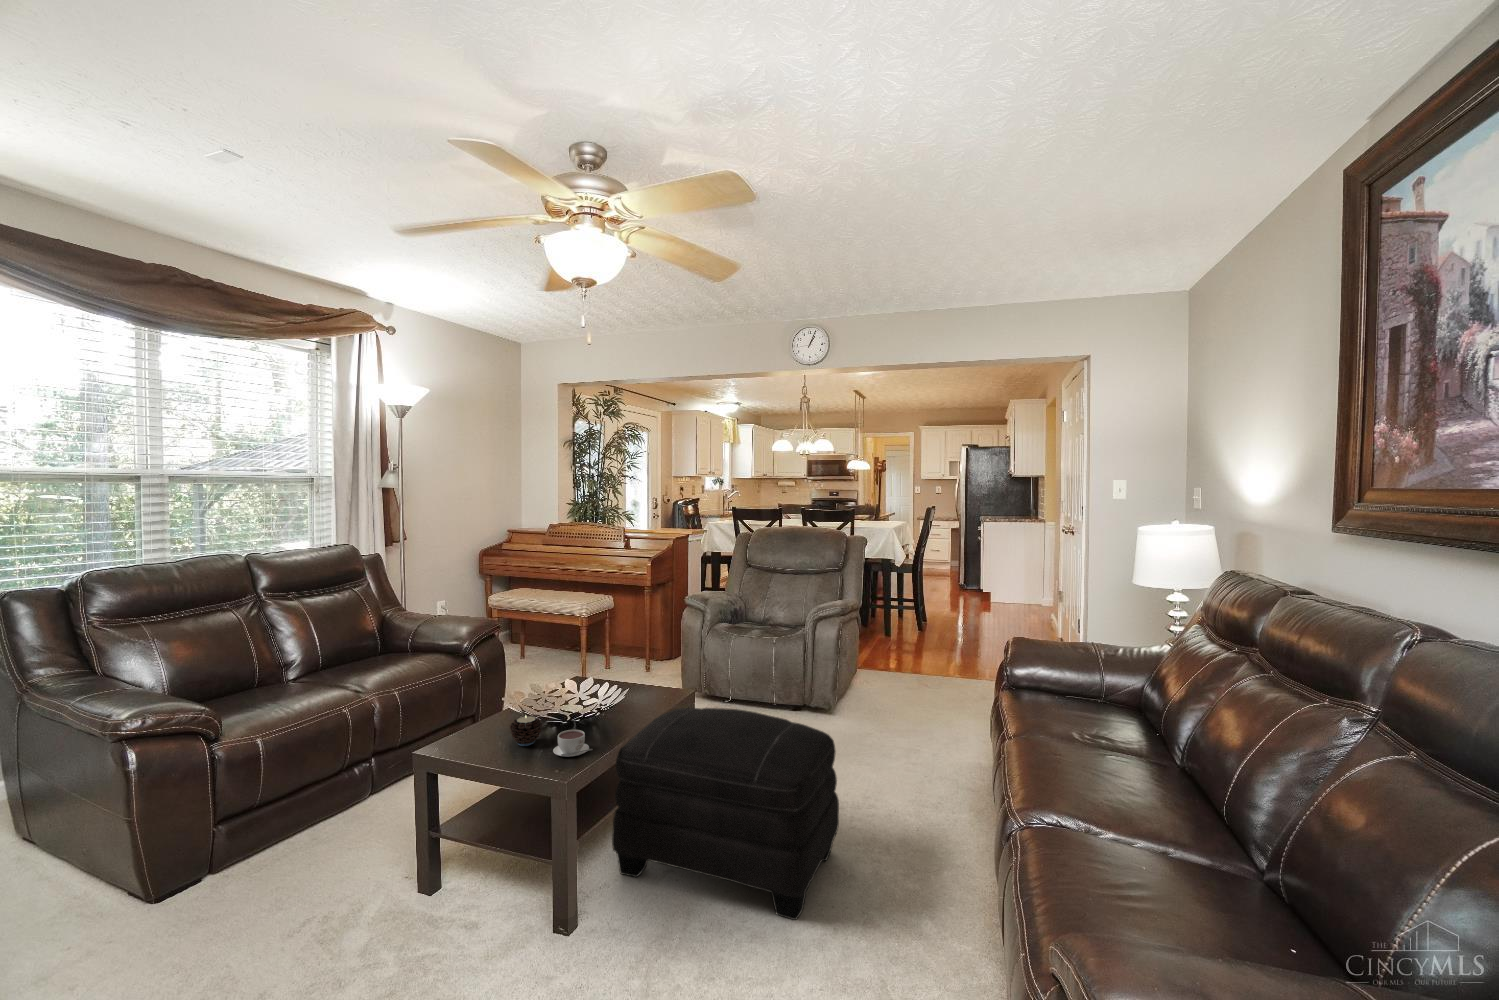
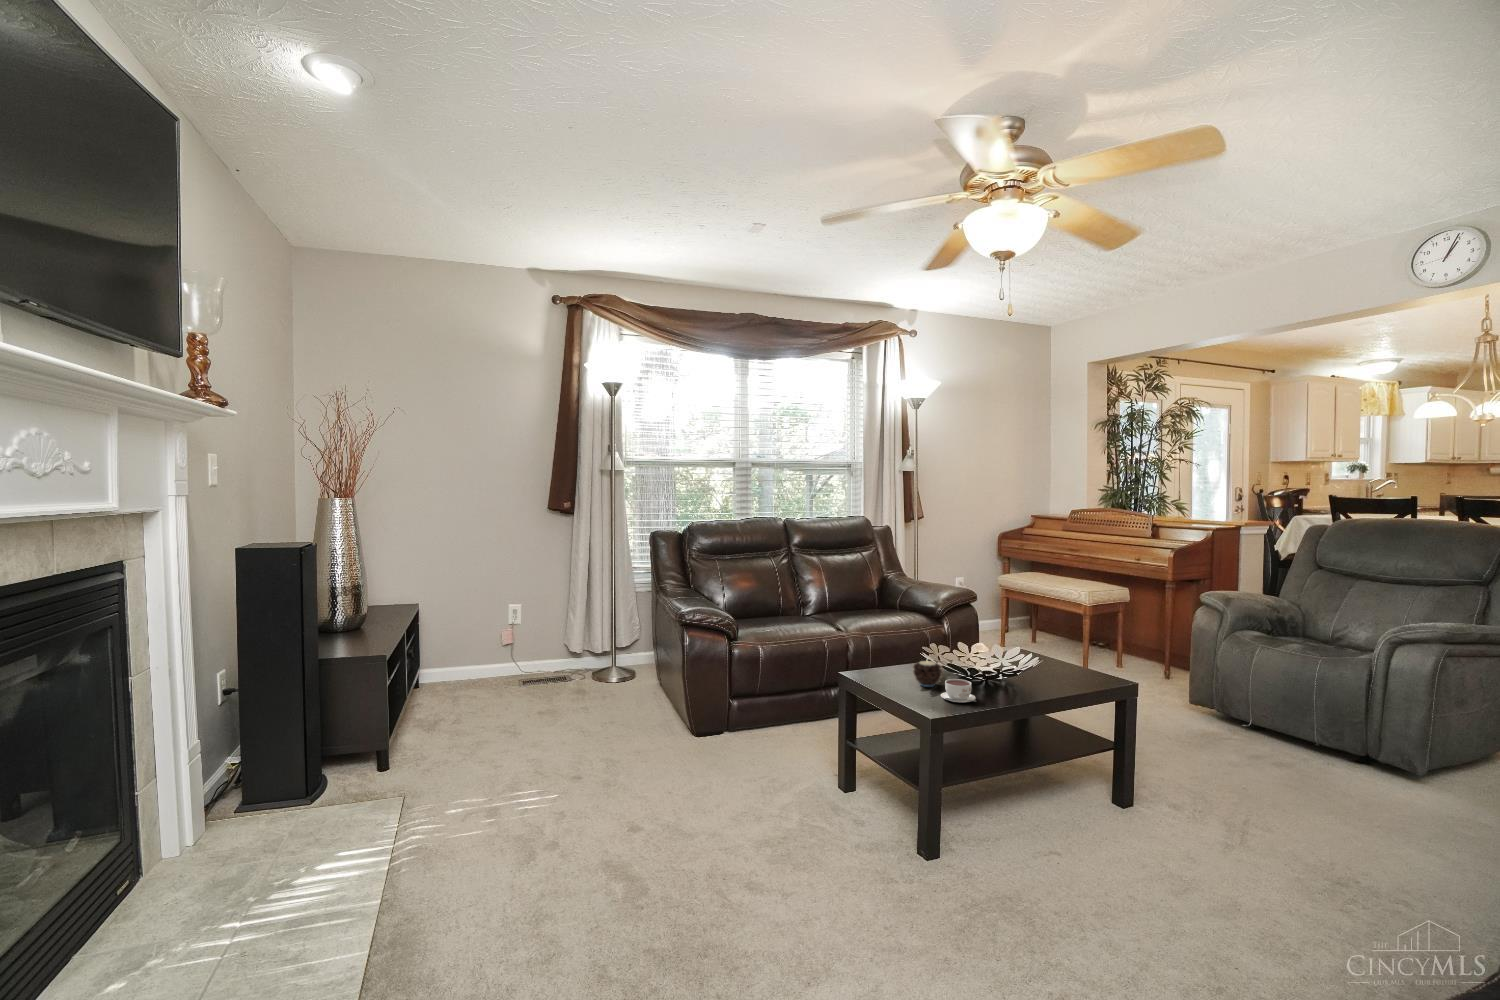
ottoman: present [612,708,839,920] -> none [998,690,1306,956]

